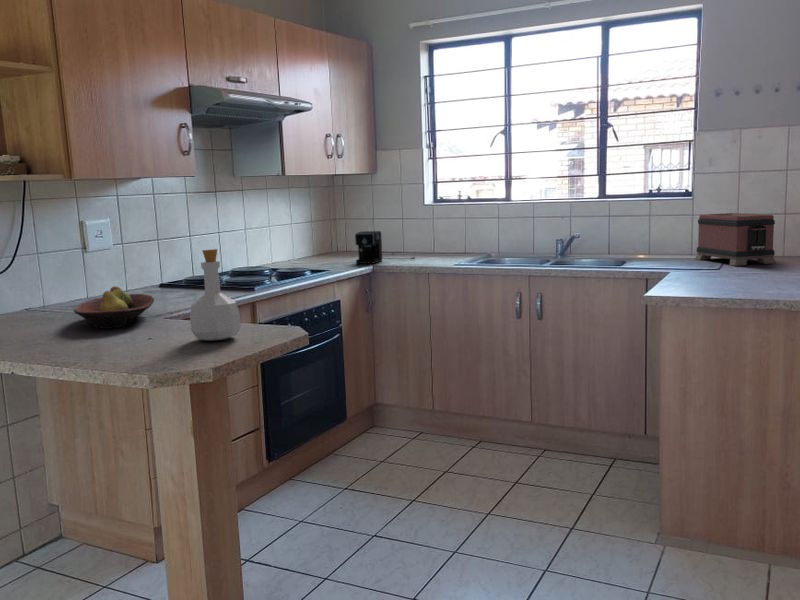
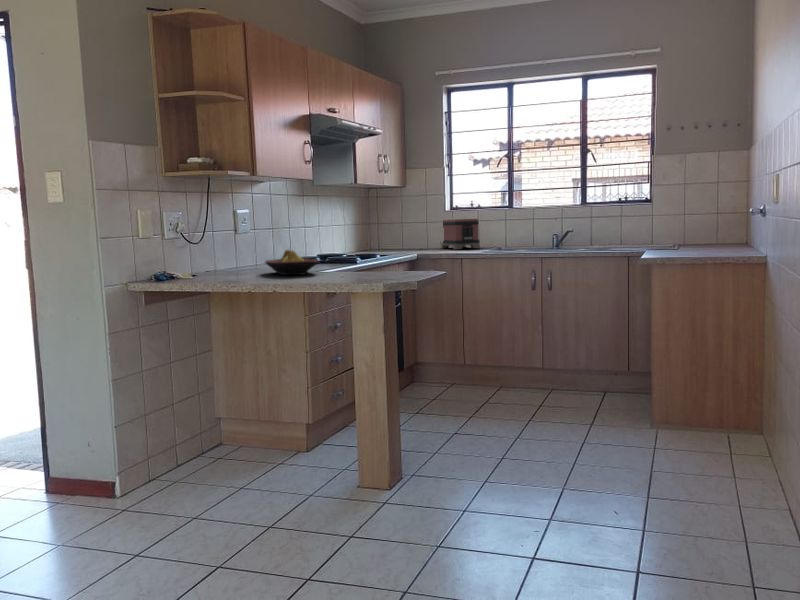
toaster: present [695,213,776,266] -> present [440,219,480,249]
coffee maker: present [355,231,415,264] -> none [403,229,446,253]
bottle: present [190,249,241,341] -> none [371,216,405,276]

